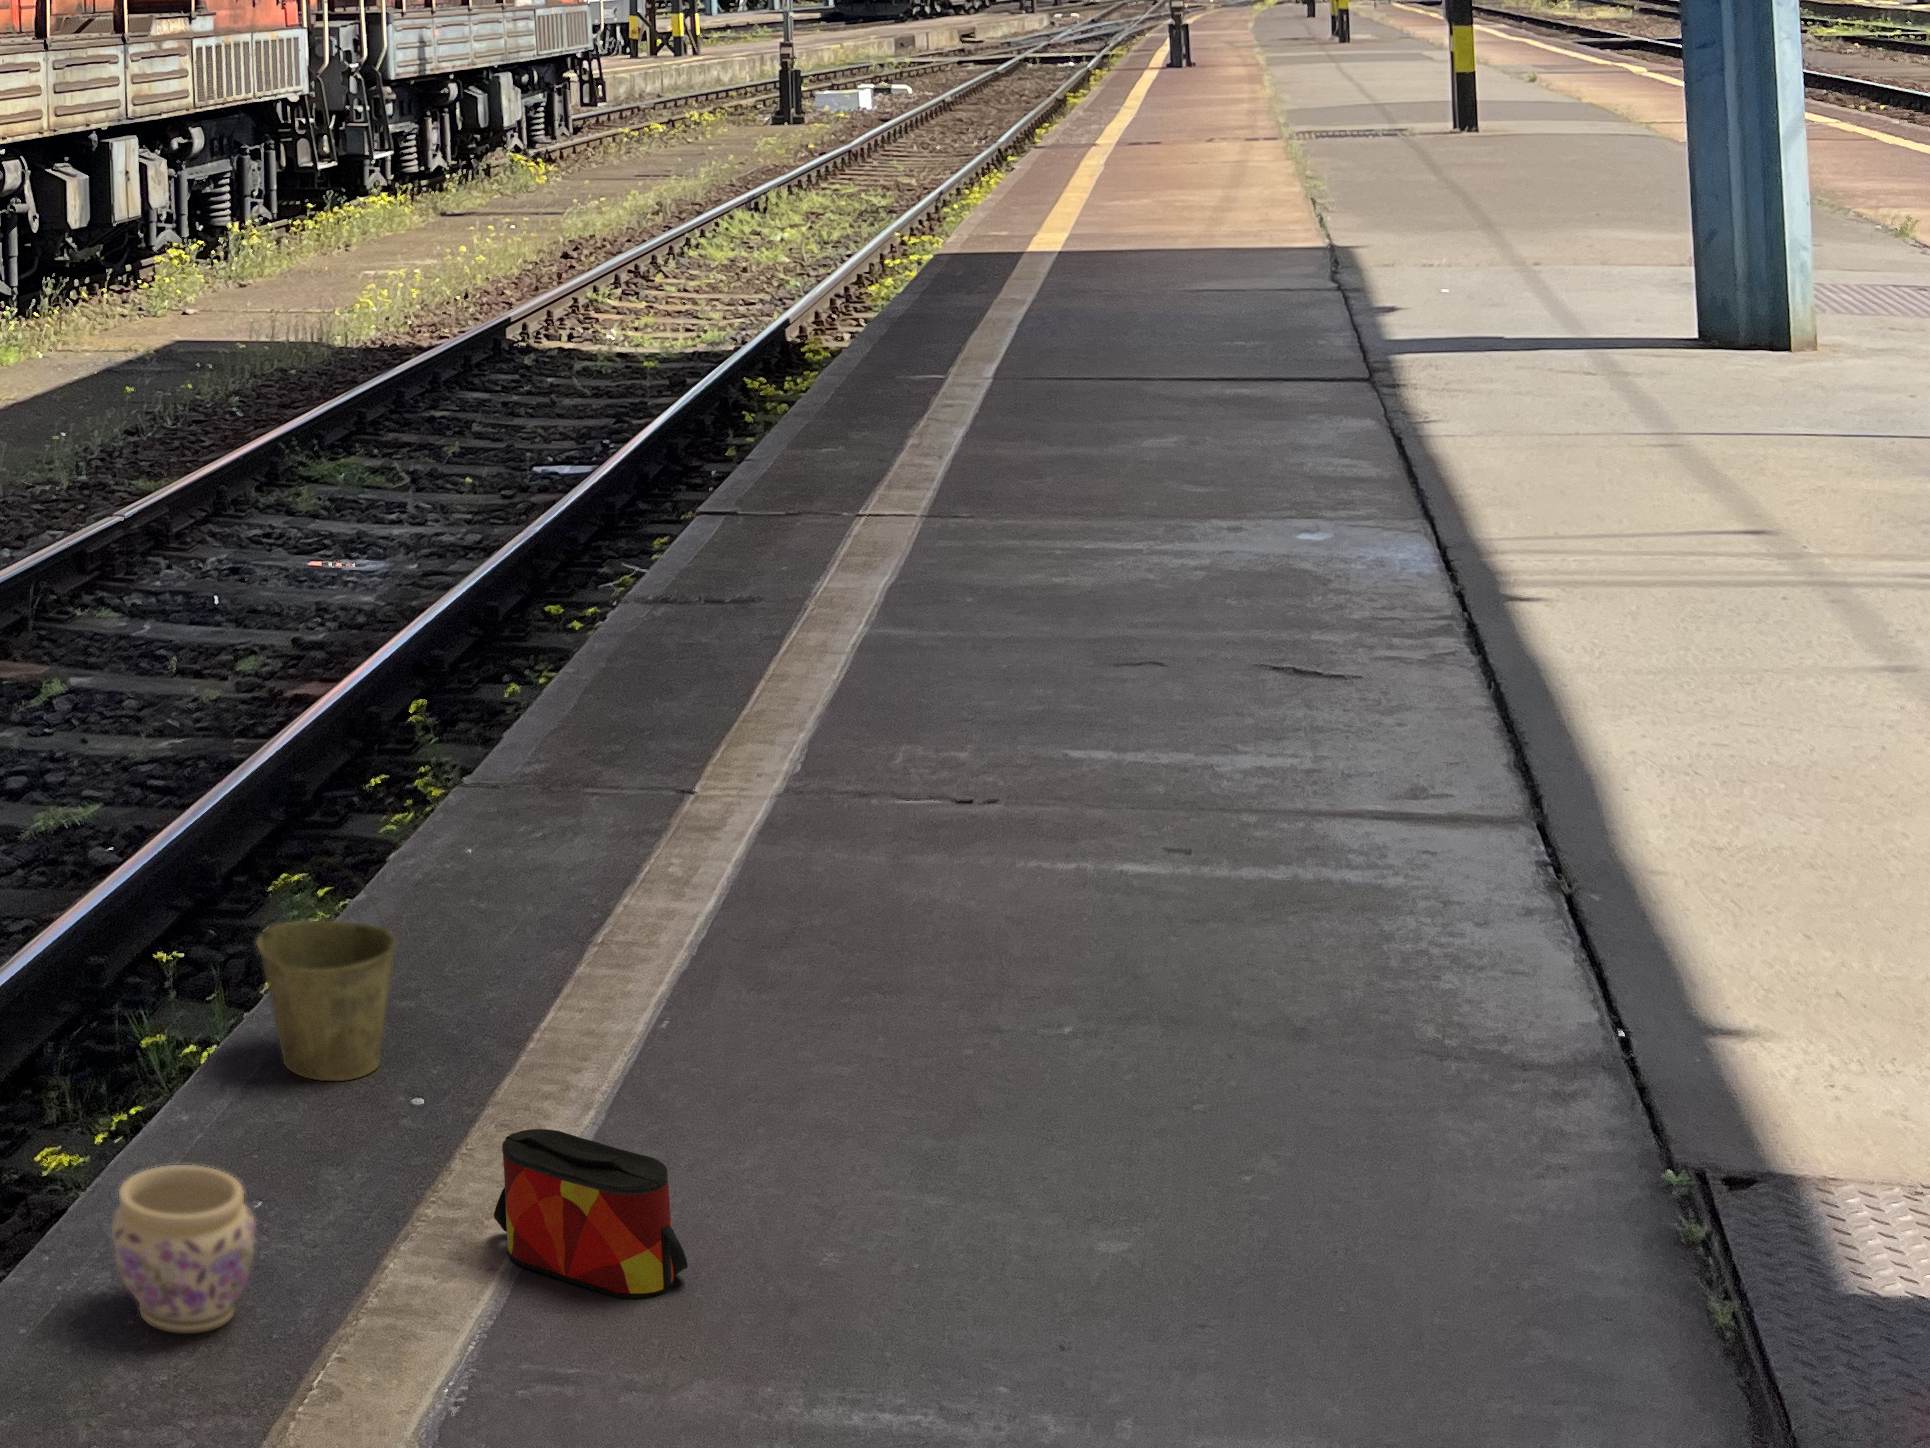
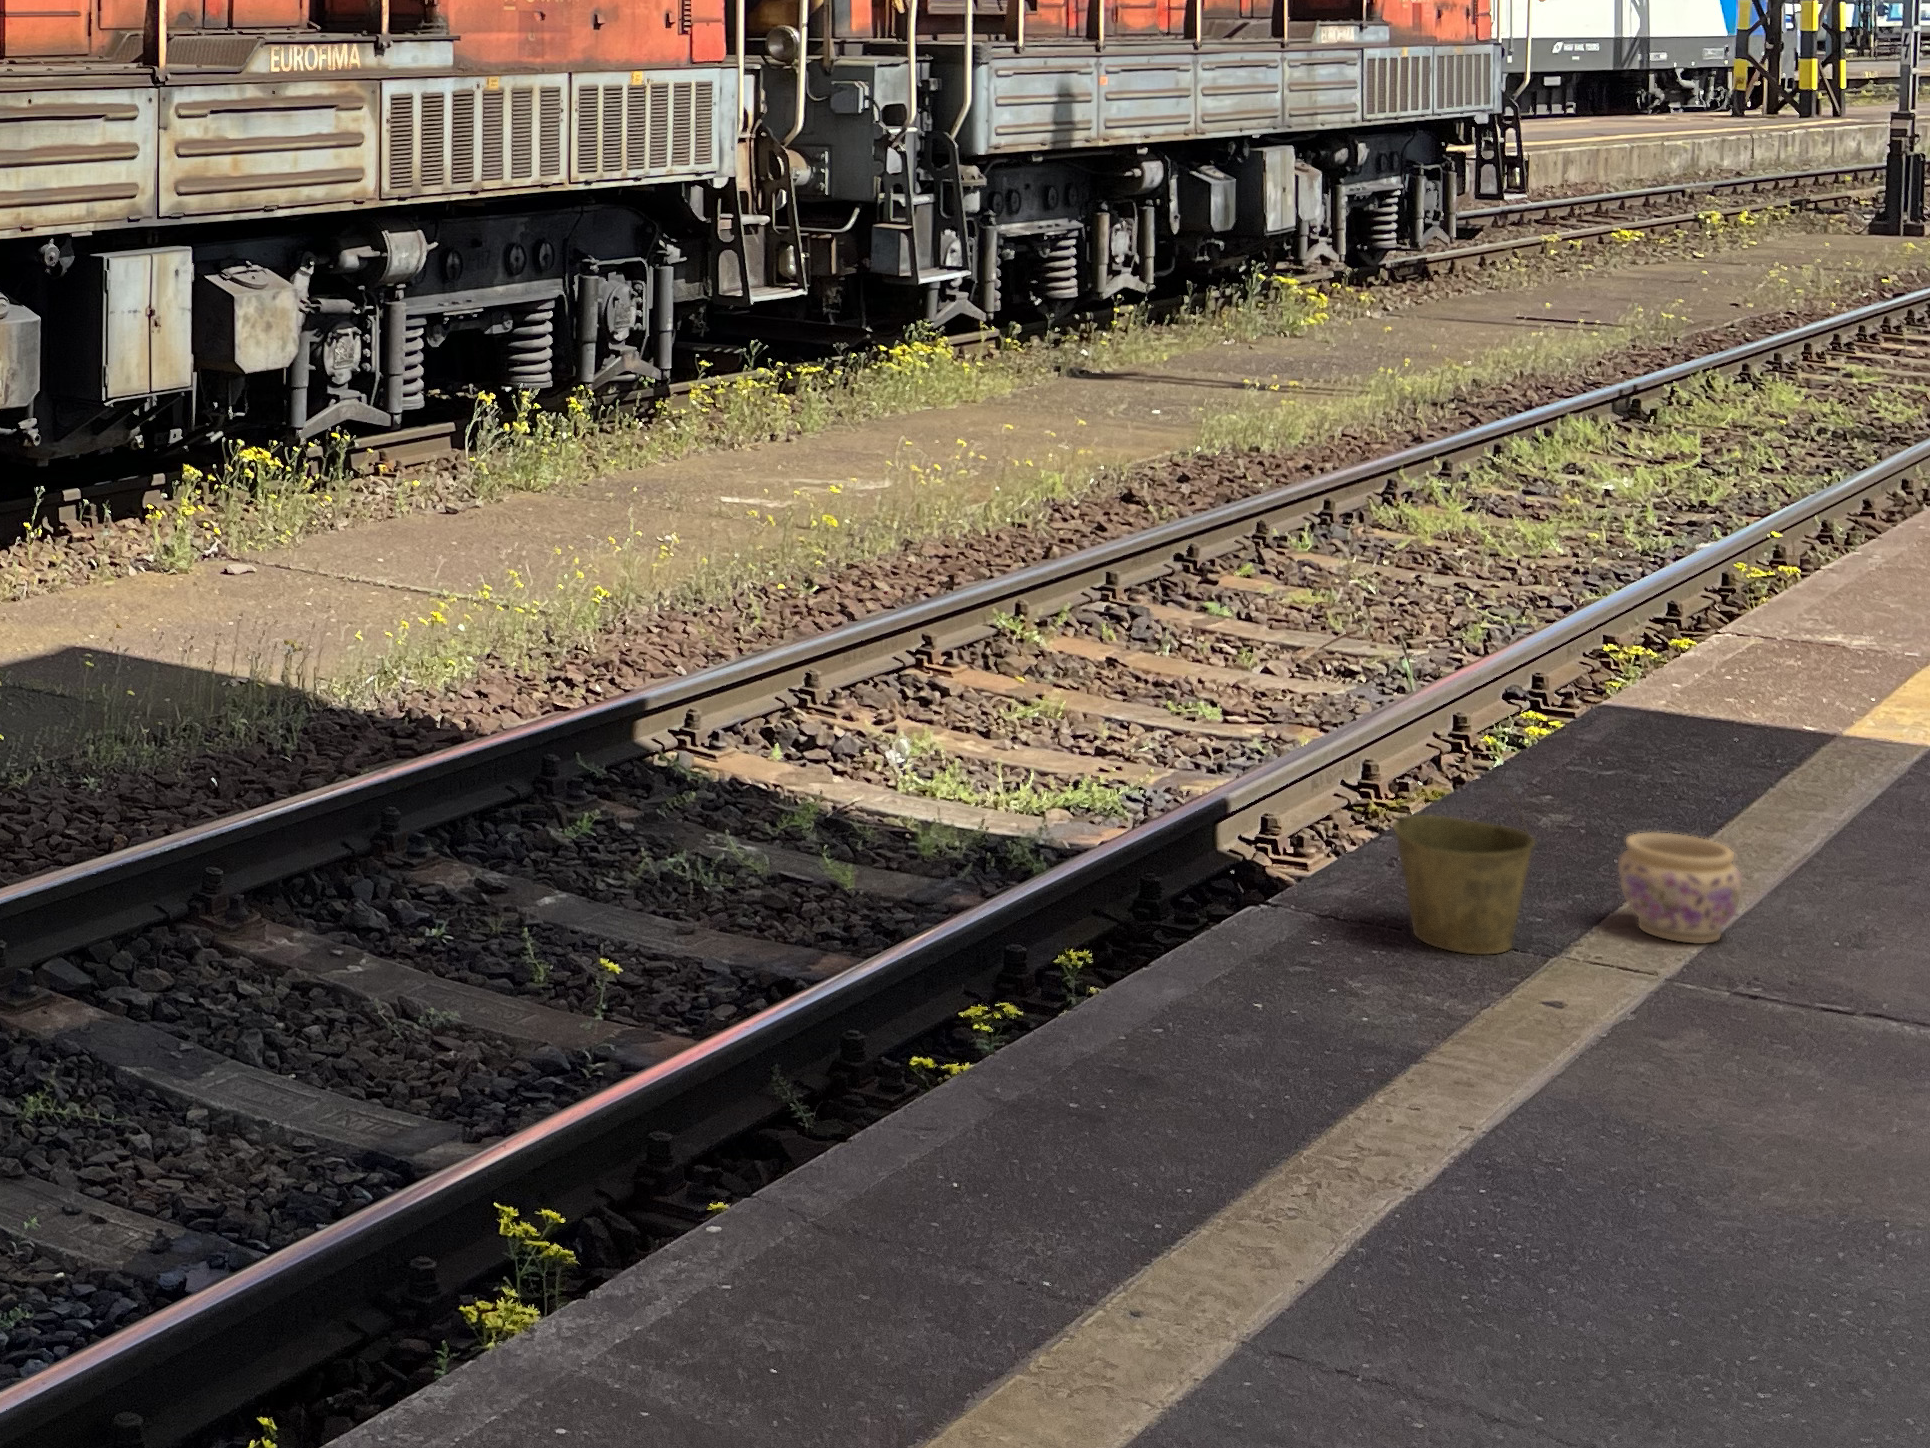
bag: present [494,1129,688,1299] -> none [1616,992,1813,1143]
planter: present [111,1165,255,1334] -> present [1618,833,1742,944]

